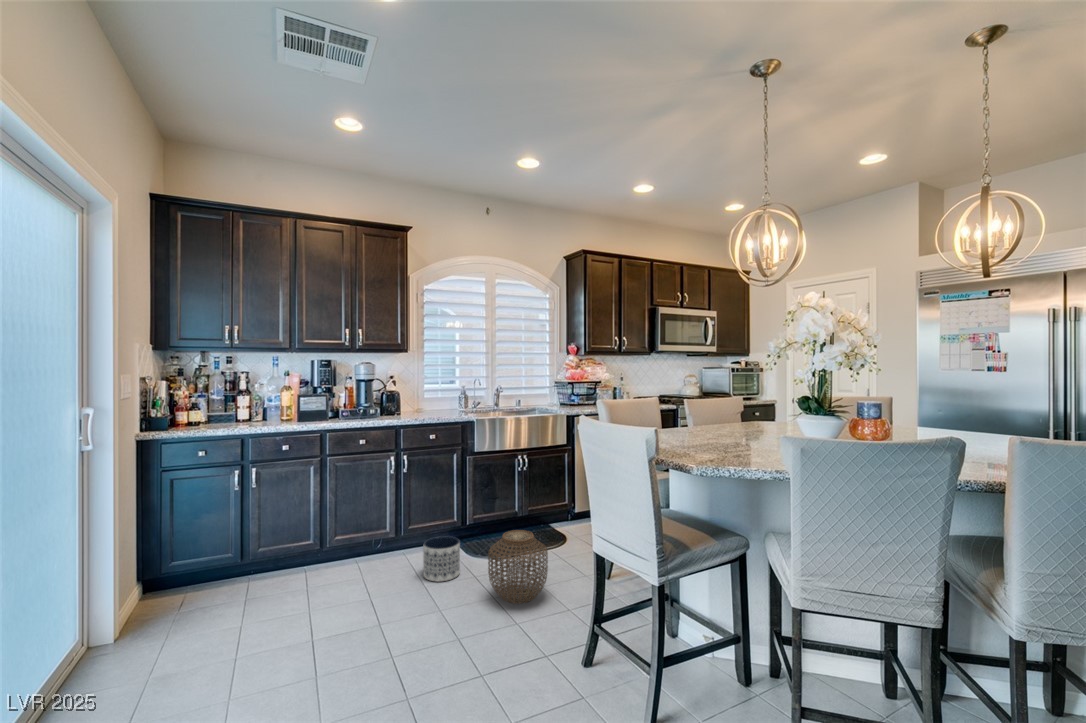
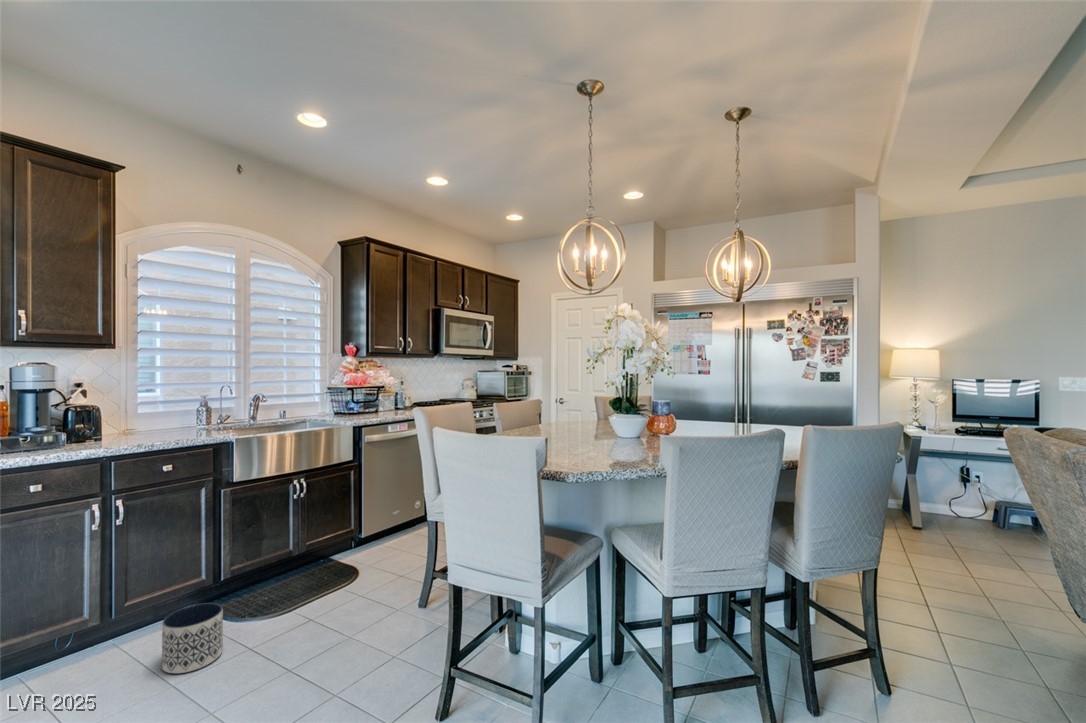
woven basket: present [488,530,548,604] -> none [278,575,360,671]

